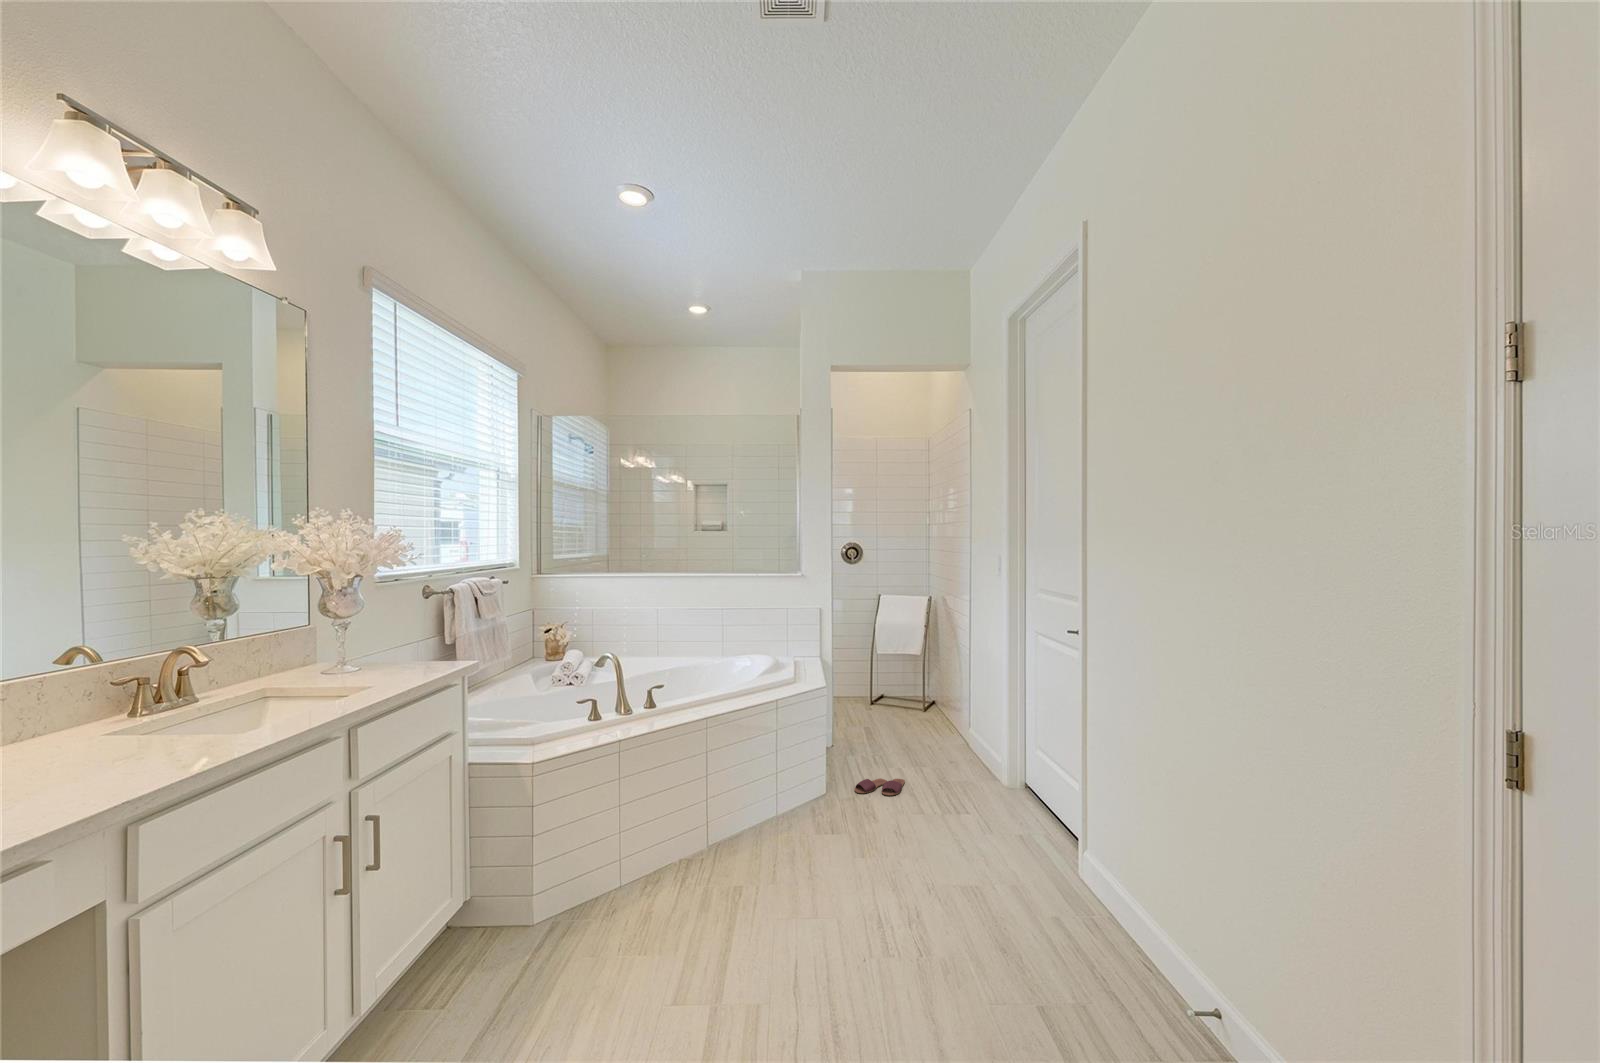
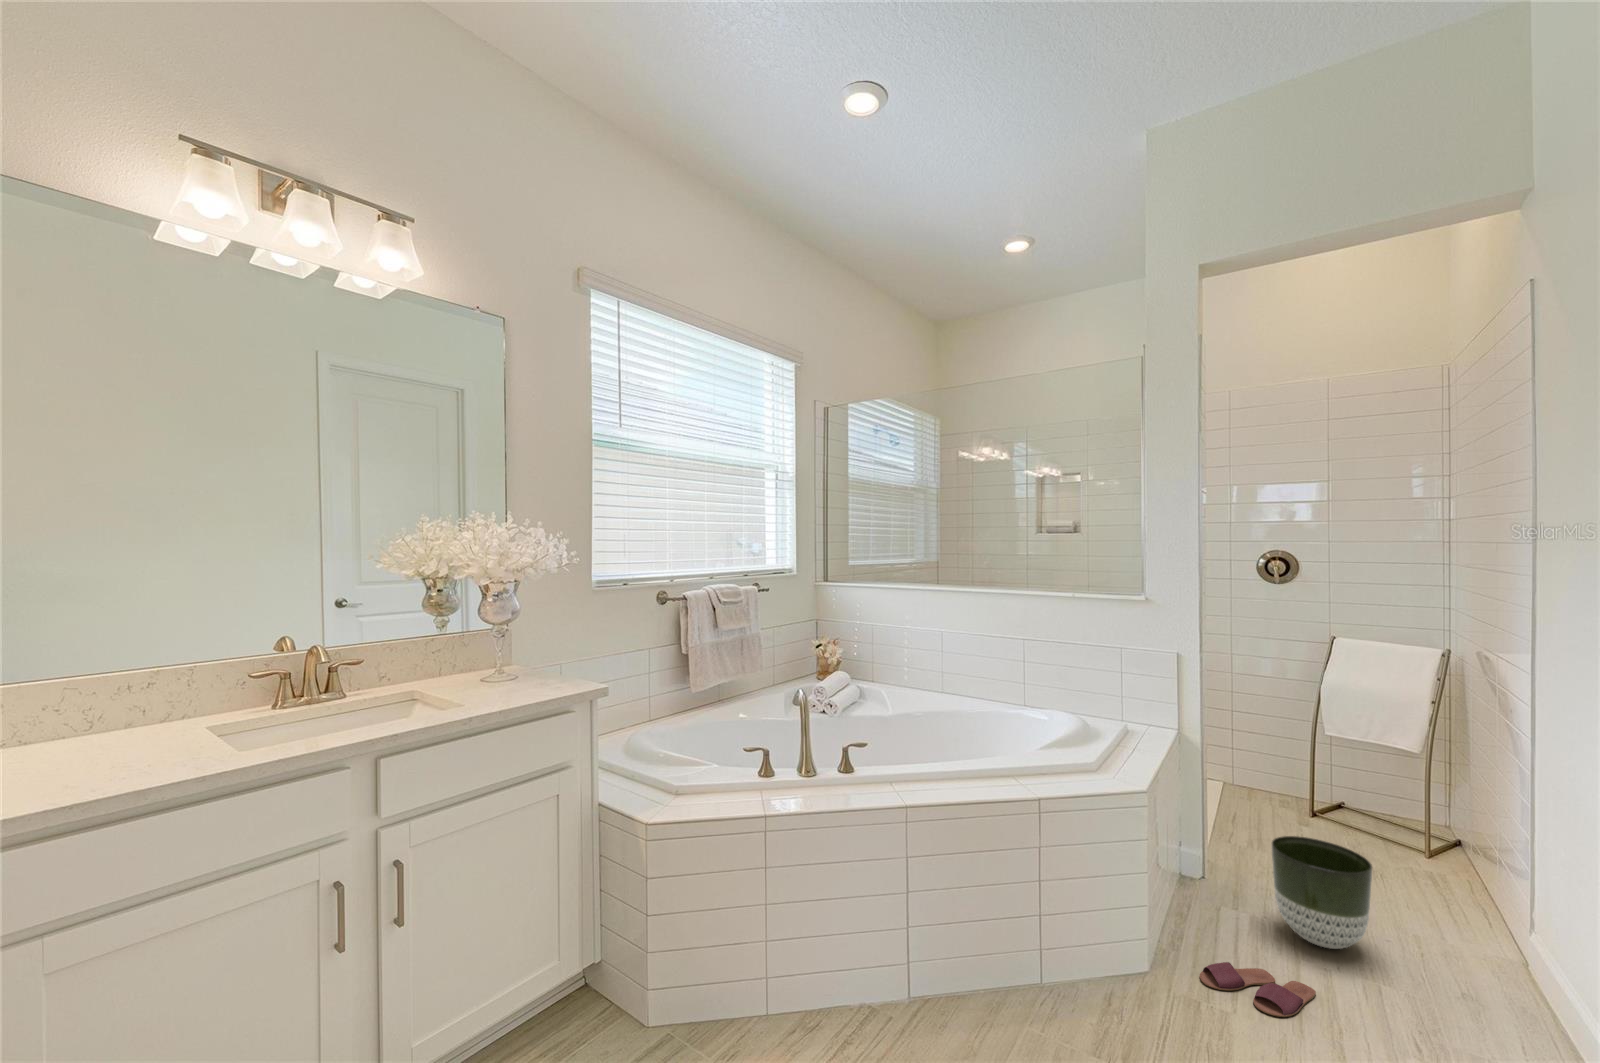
planter: none [875,705,920,762] -> present [1272,836,1372,949]

